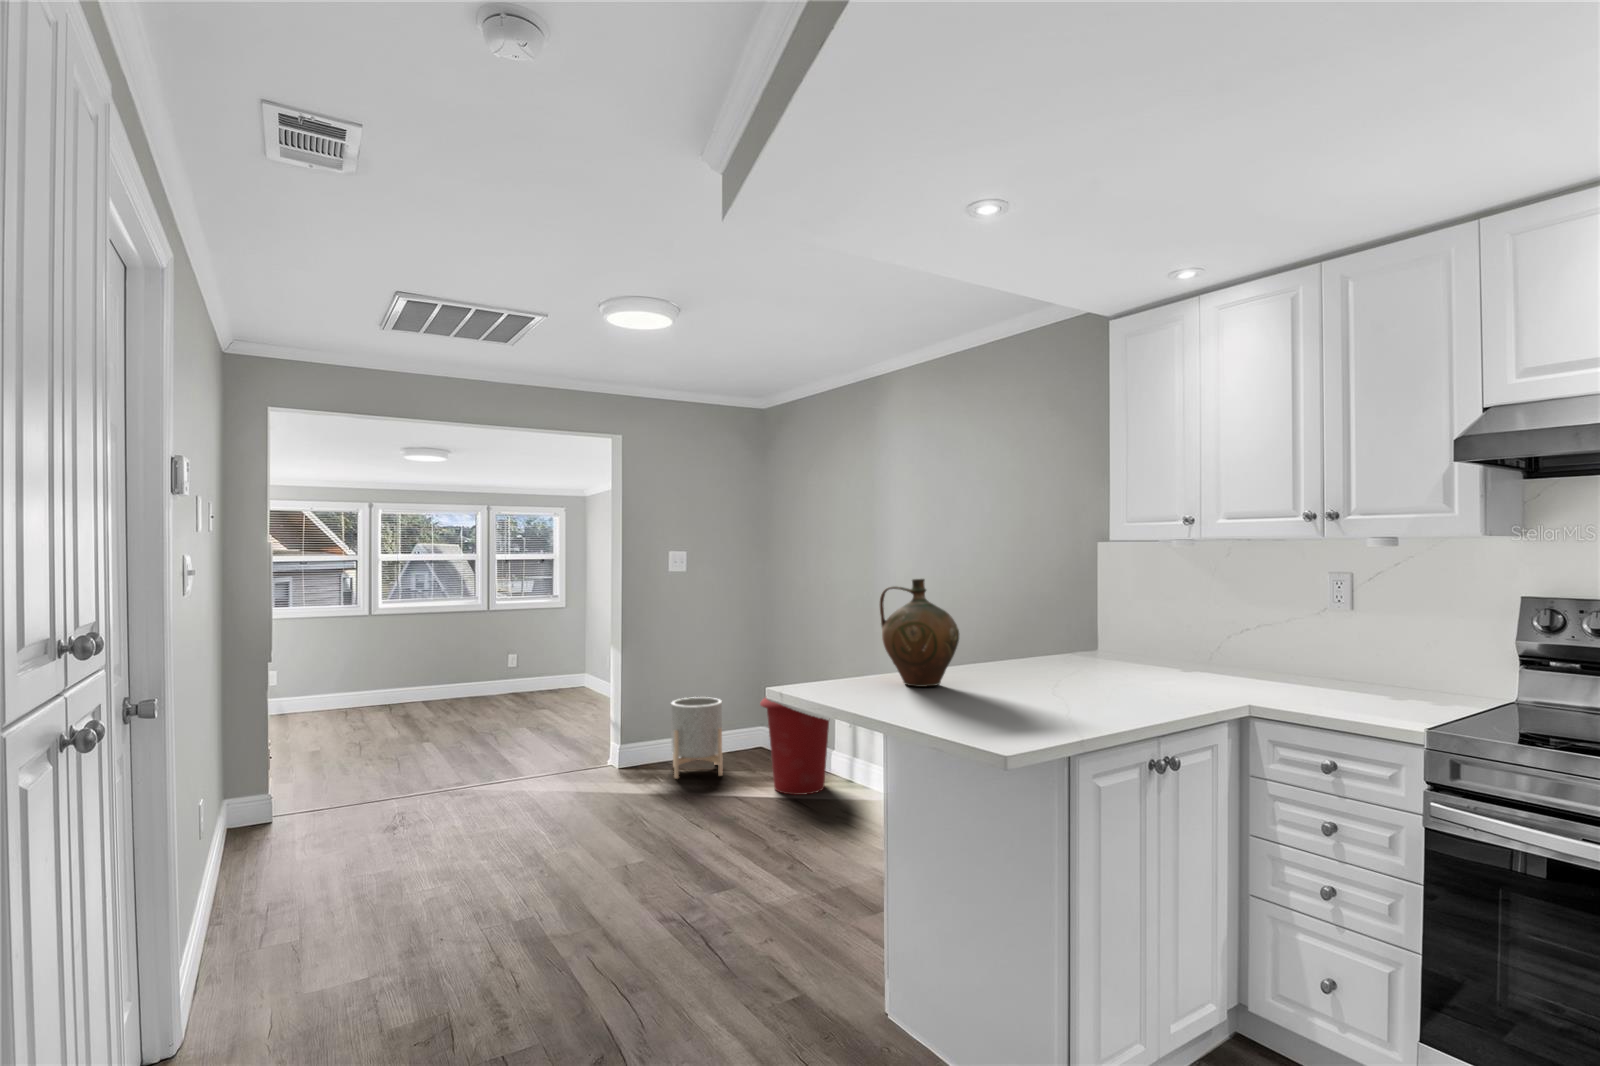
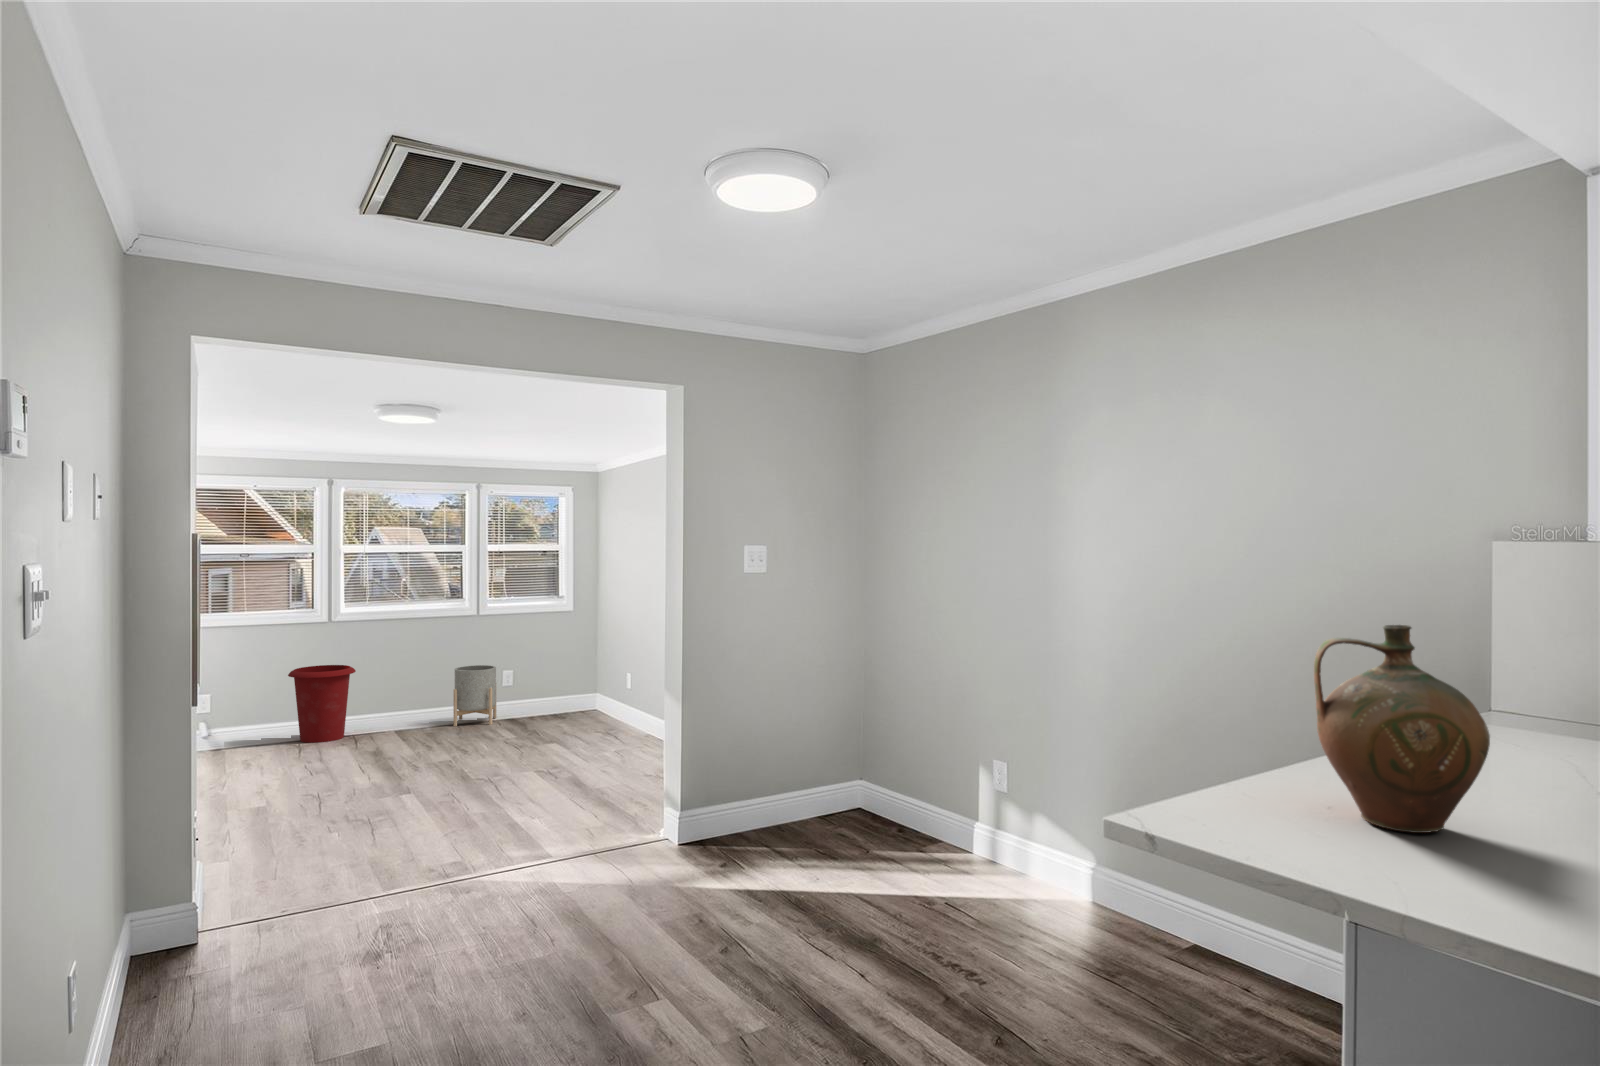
planter: present [671,697,722,779] -> present [453,665,496,726]
waste bin: present [760,698,829,795] -> present [288,665,356,743]

